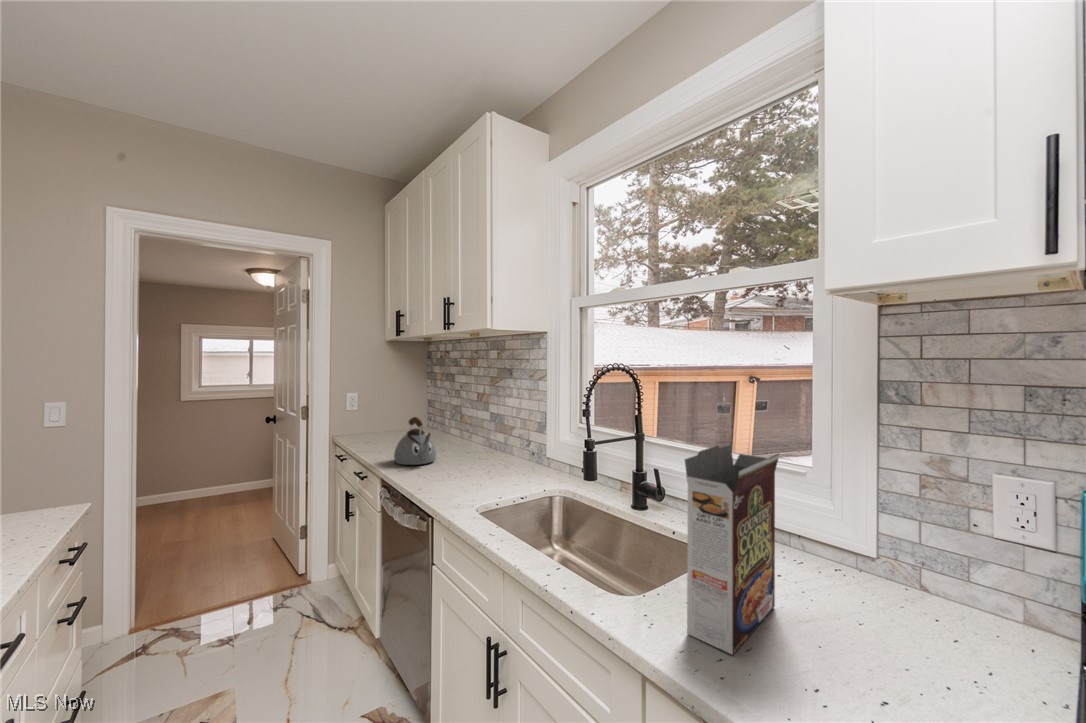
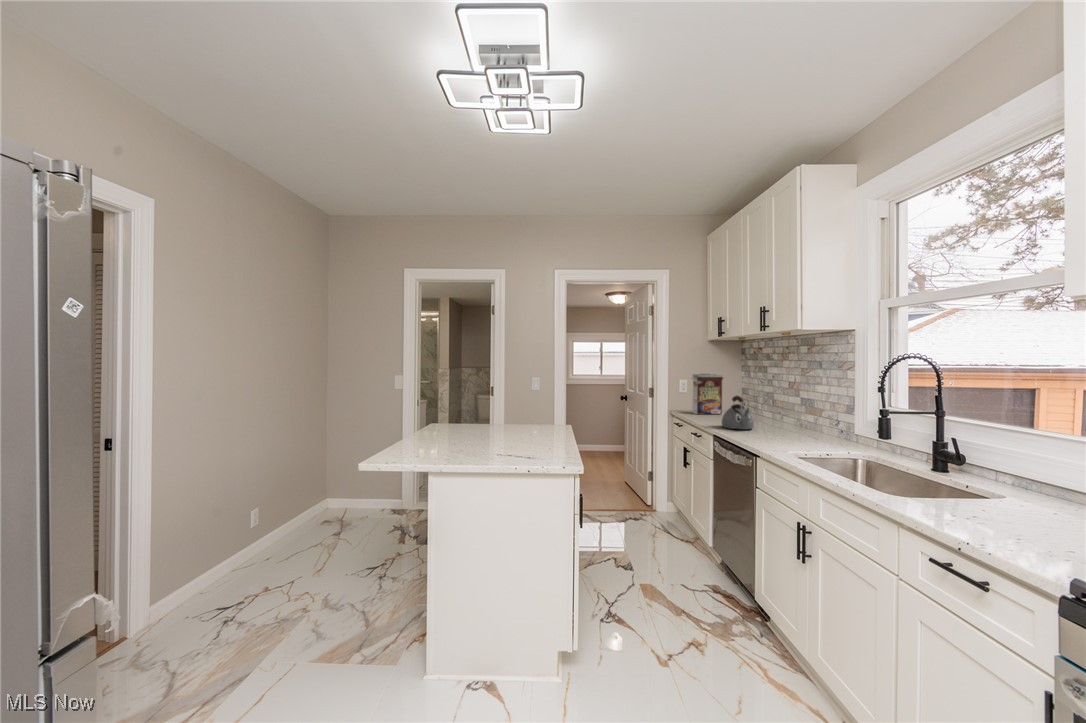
cereal box: present [685,445,779,655] -> present [692,374,723,414]

